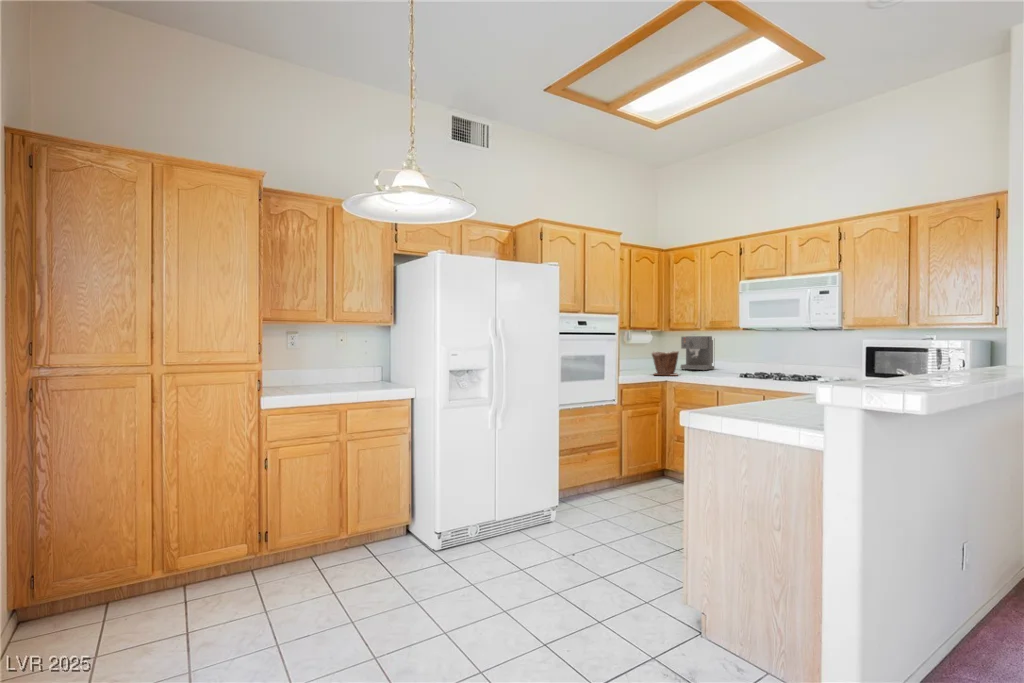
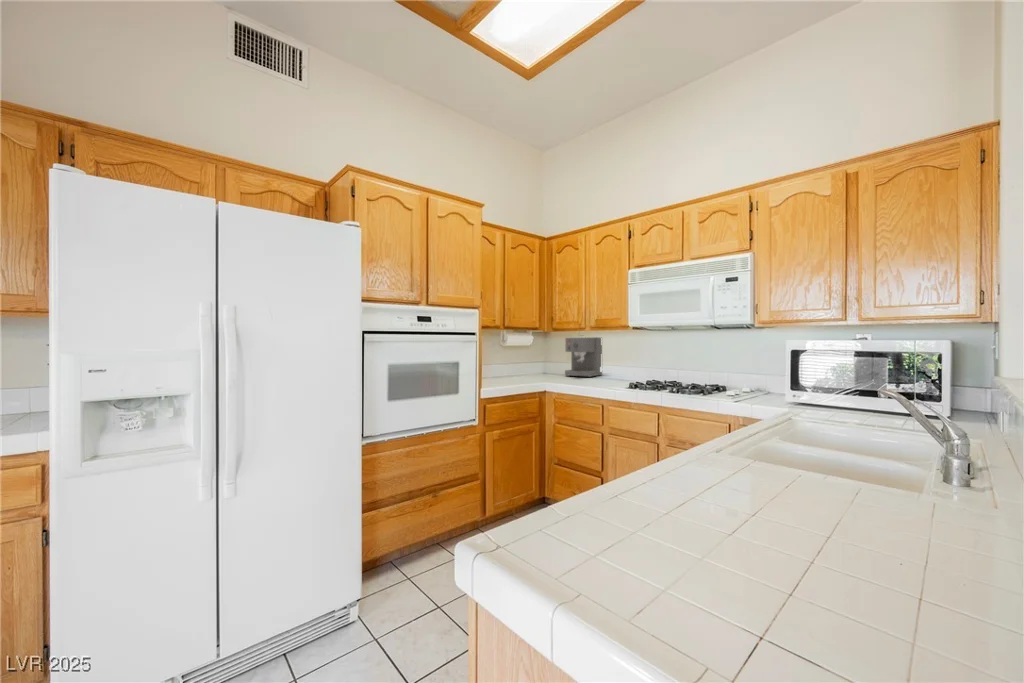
plant pot: present [652,351,679,375] -> none [528,355,559,385]

